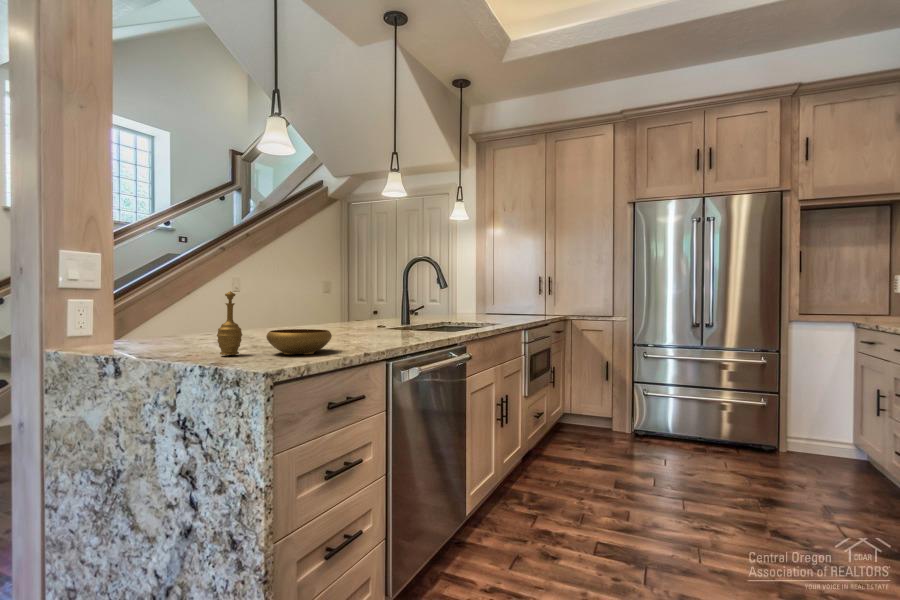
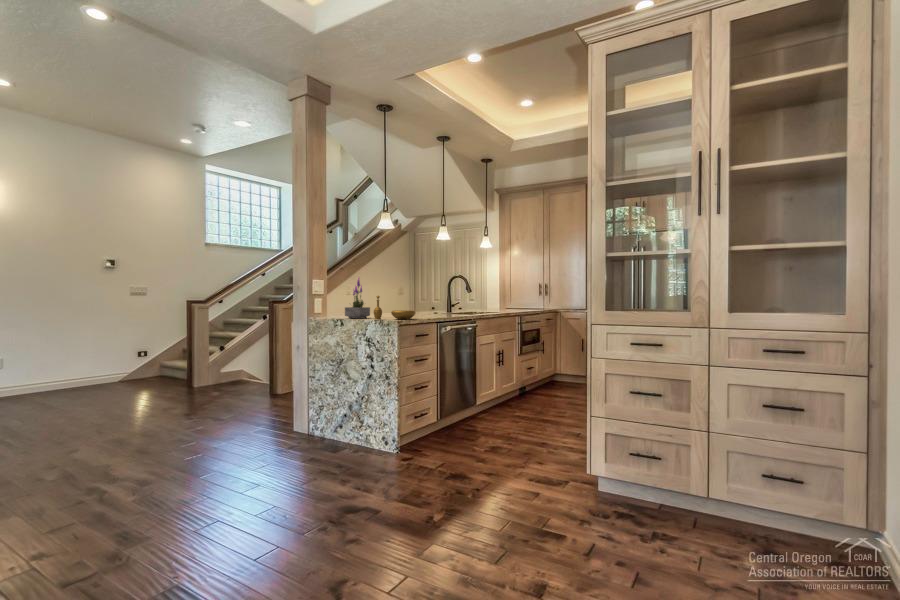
potted plant: none [159,245,228,348] -> present [345,278,370,319]

